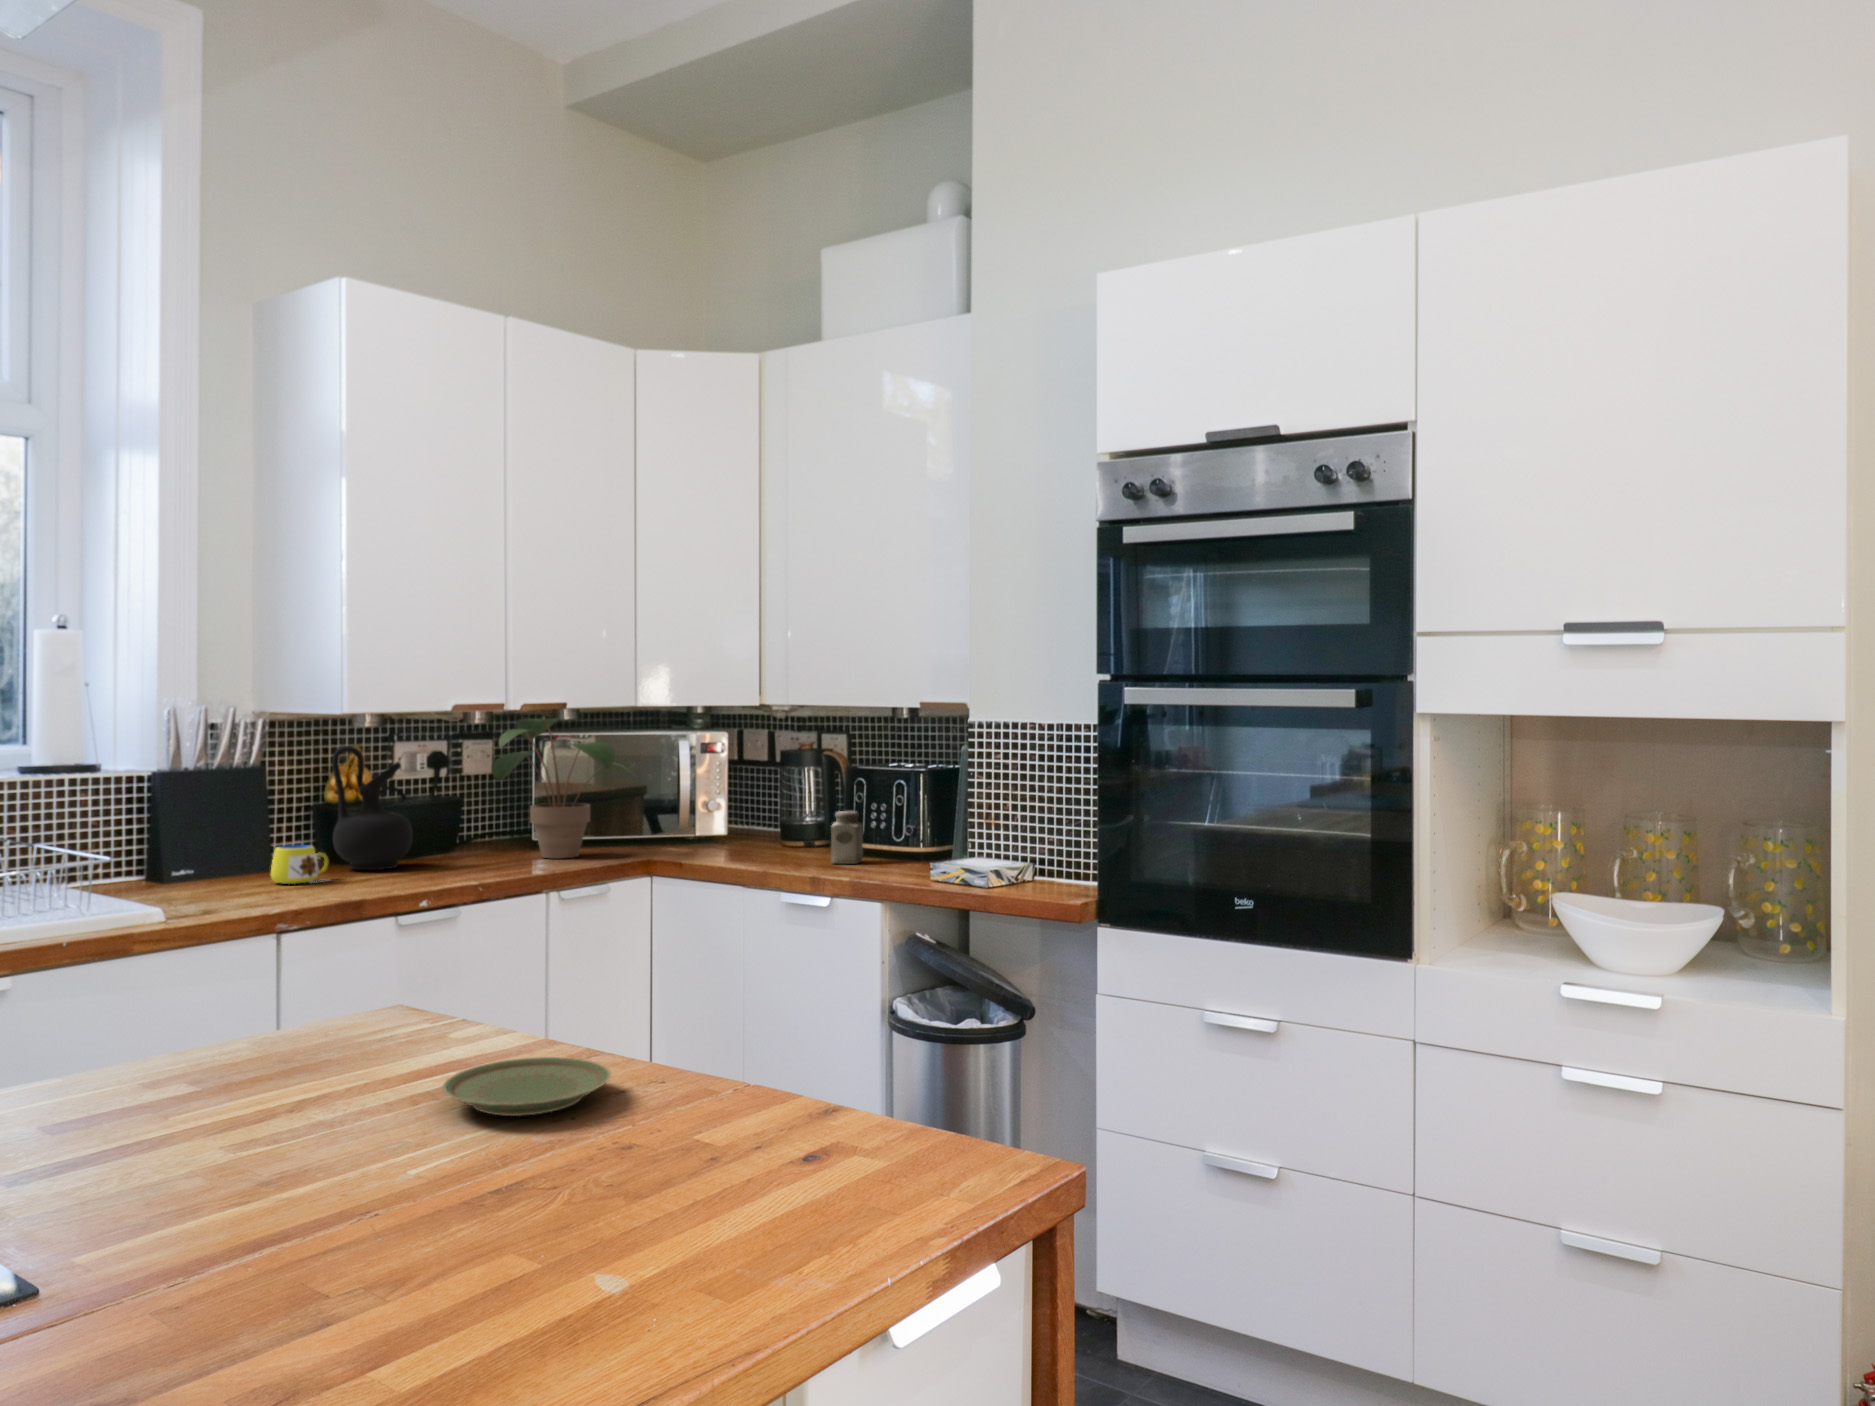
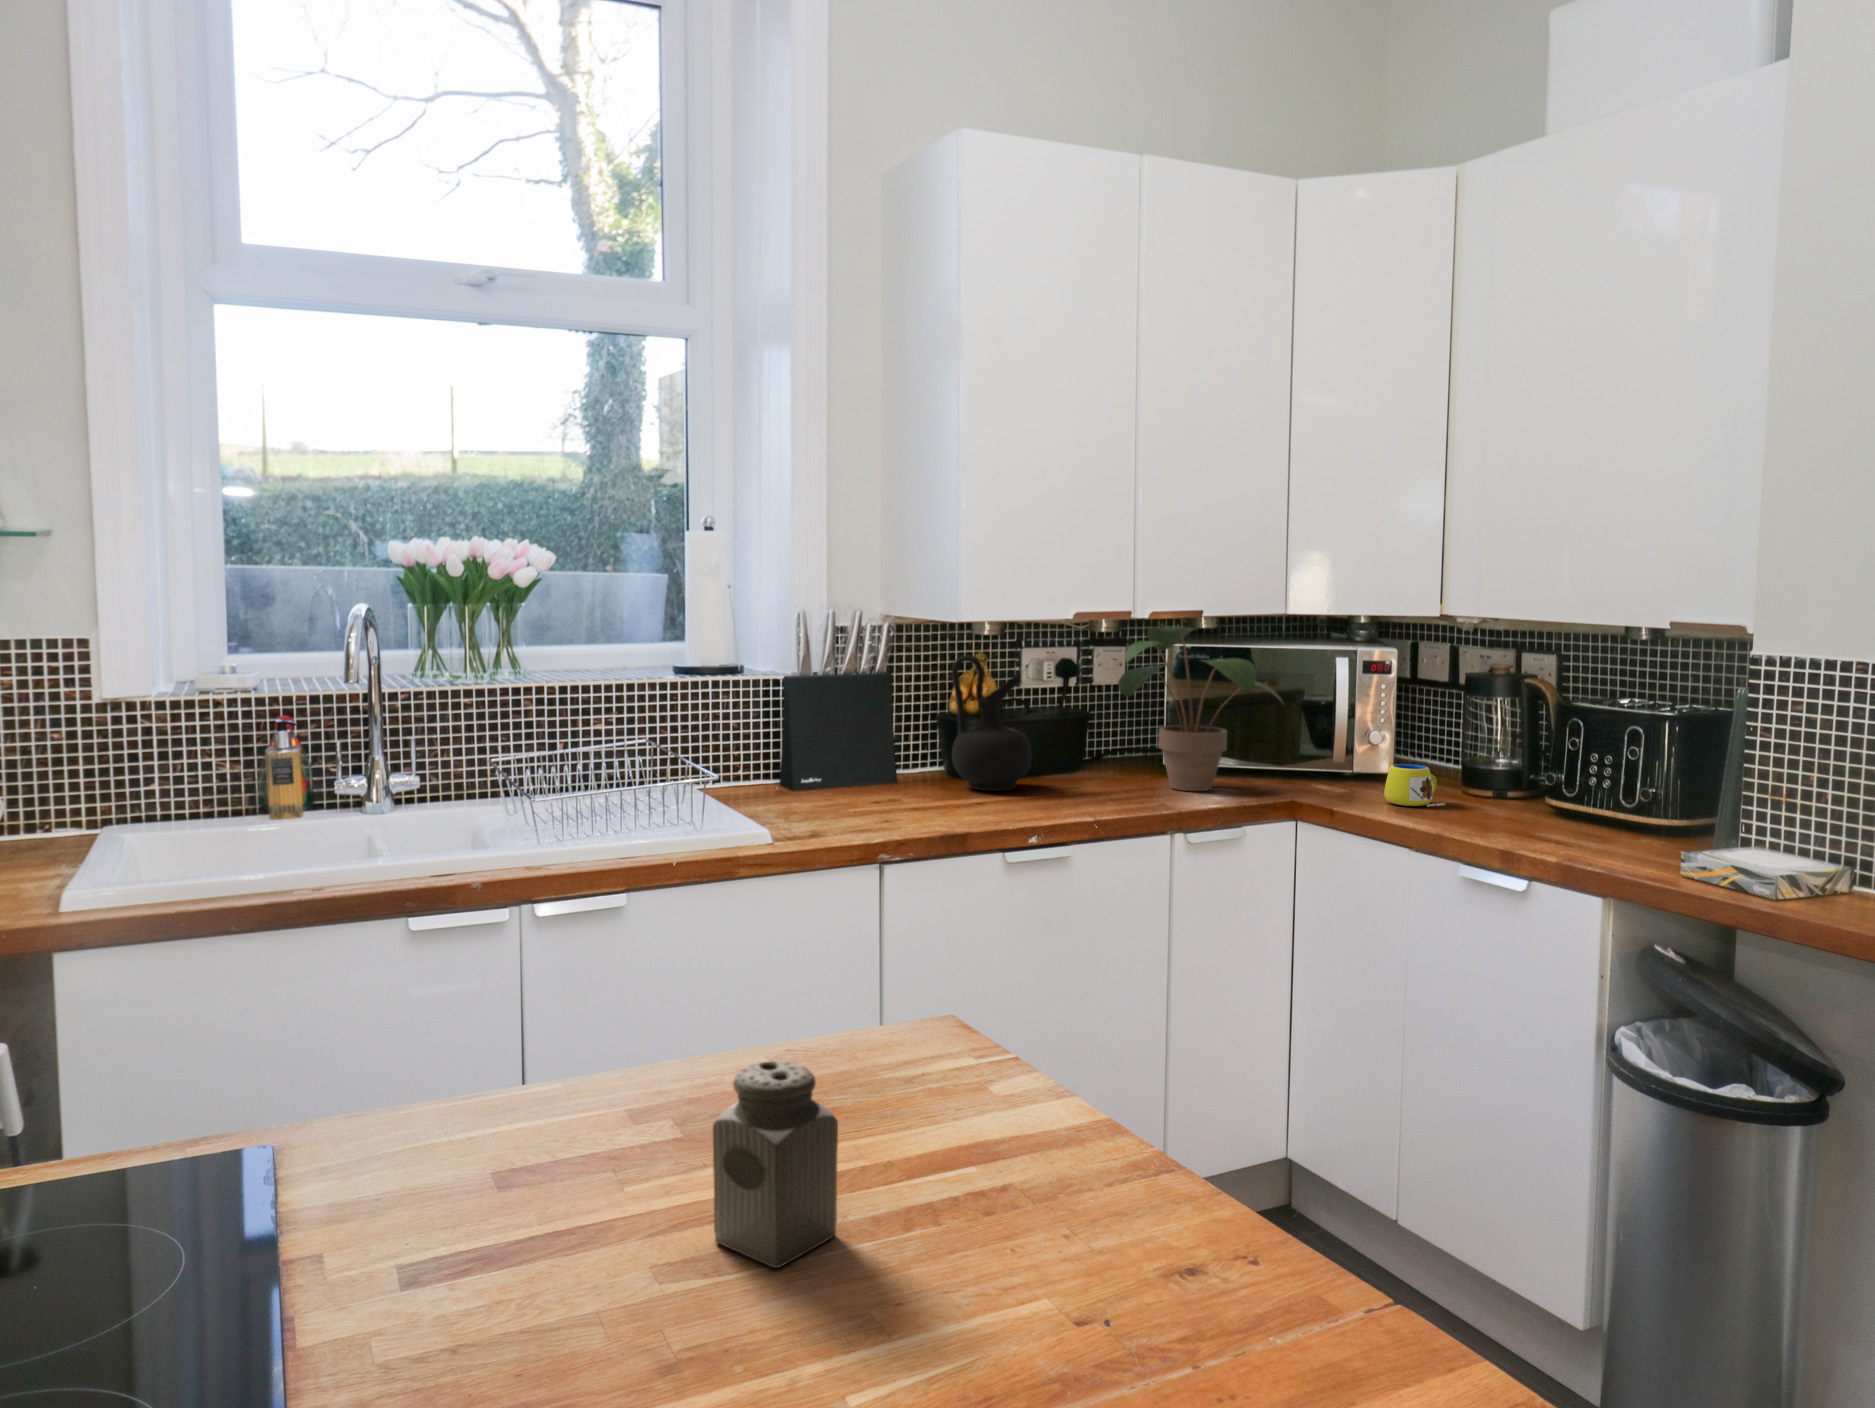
salt shaker: present [831,811,863,864] -> present [713,1061,838,1268]
mug: present [271,845,328,884] -> present [1384,764,1445,807]
plate: present [443,1057,611,1116] -> none [953,1172,1186,1291]

